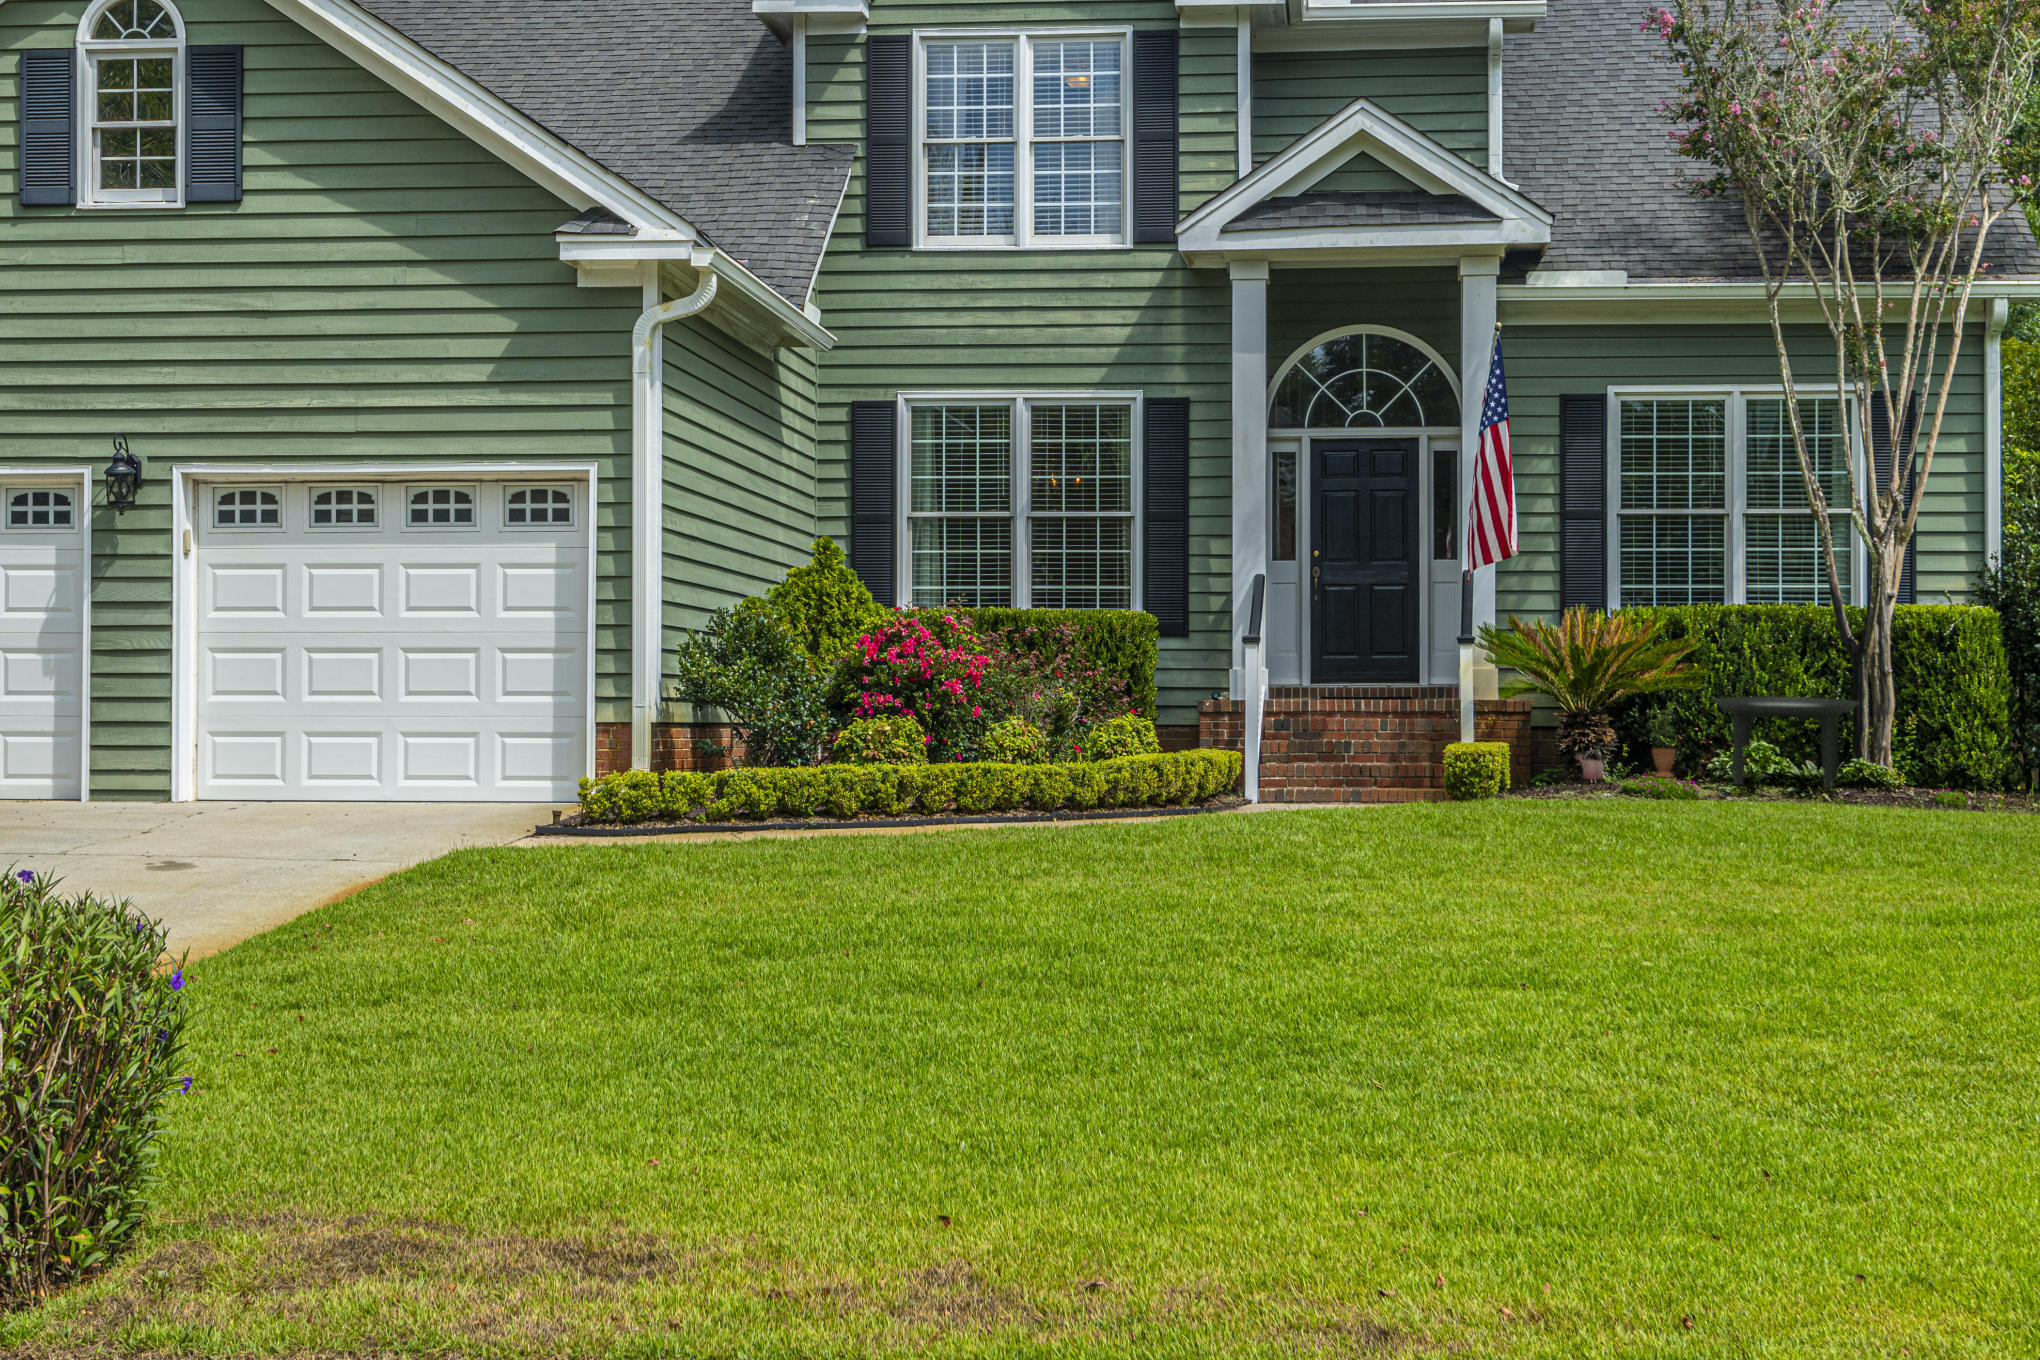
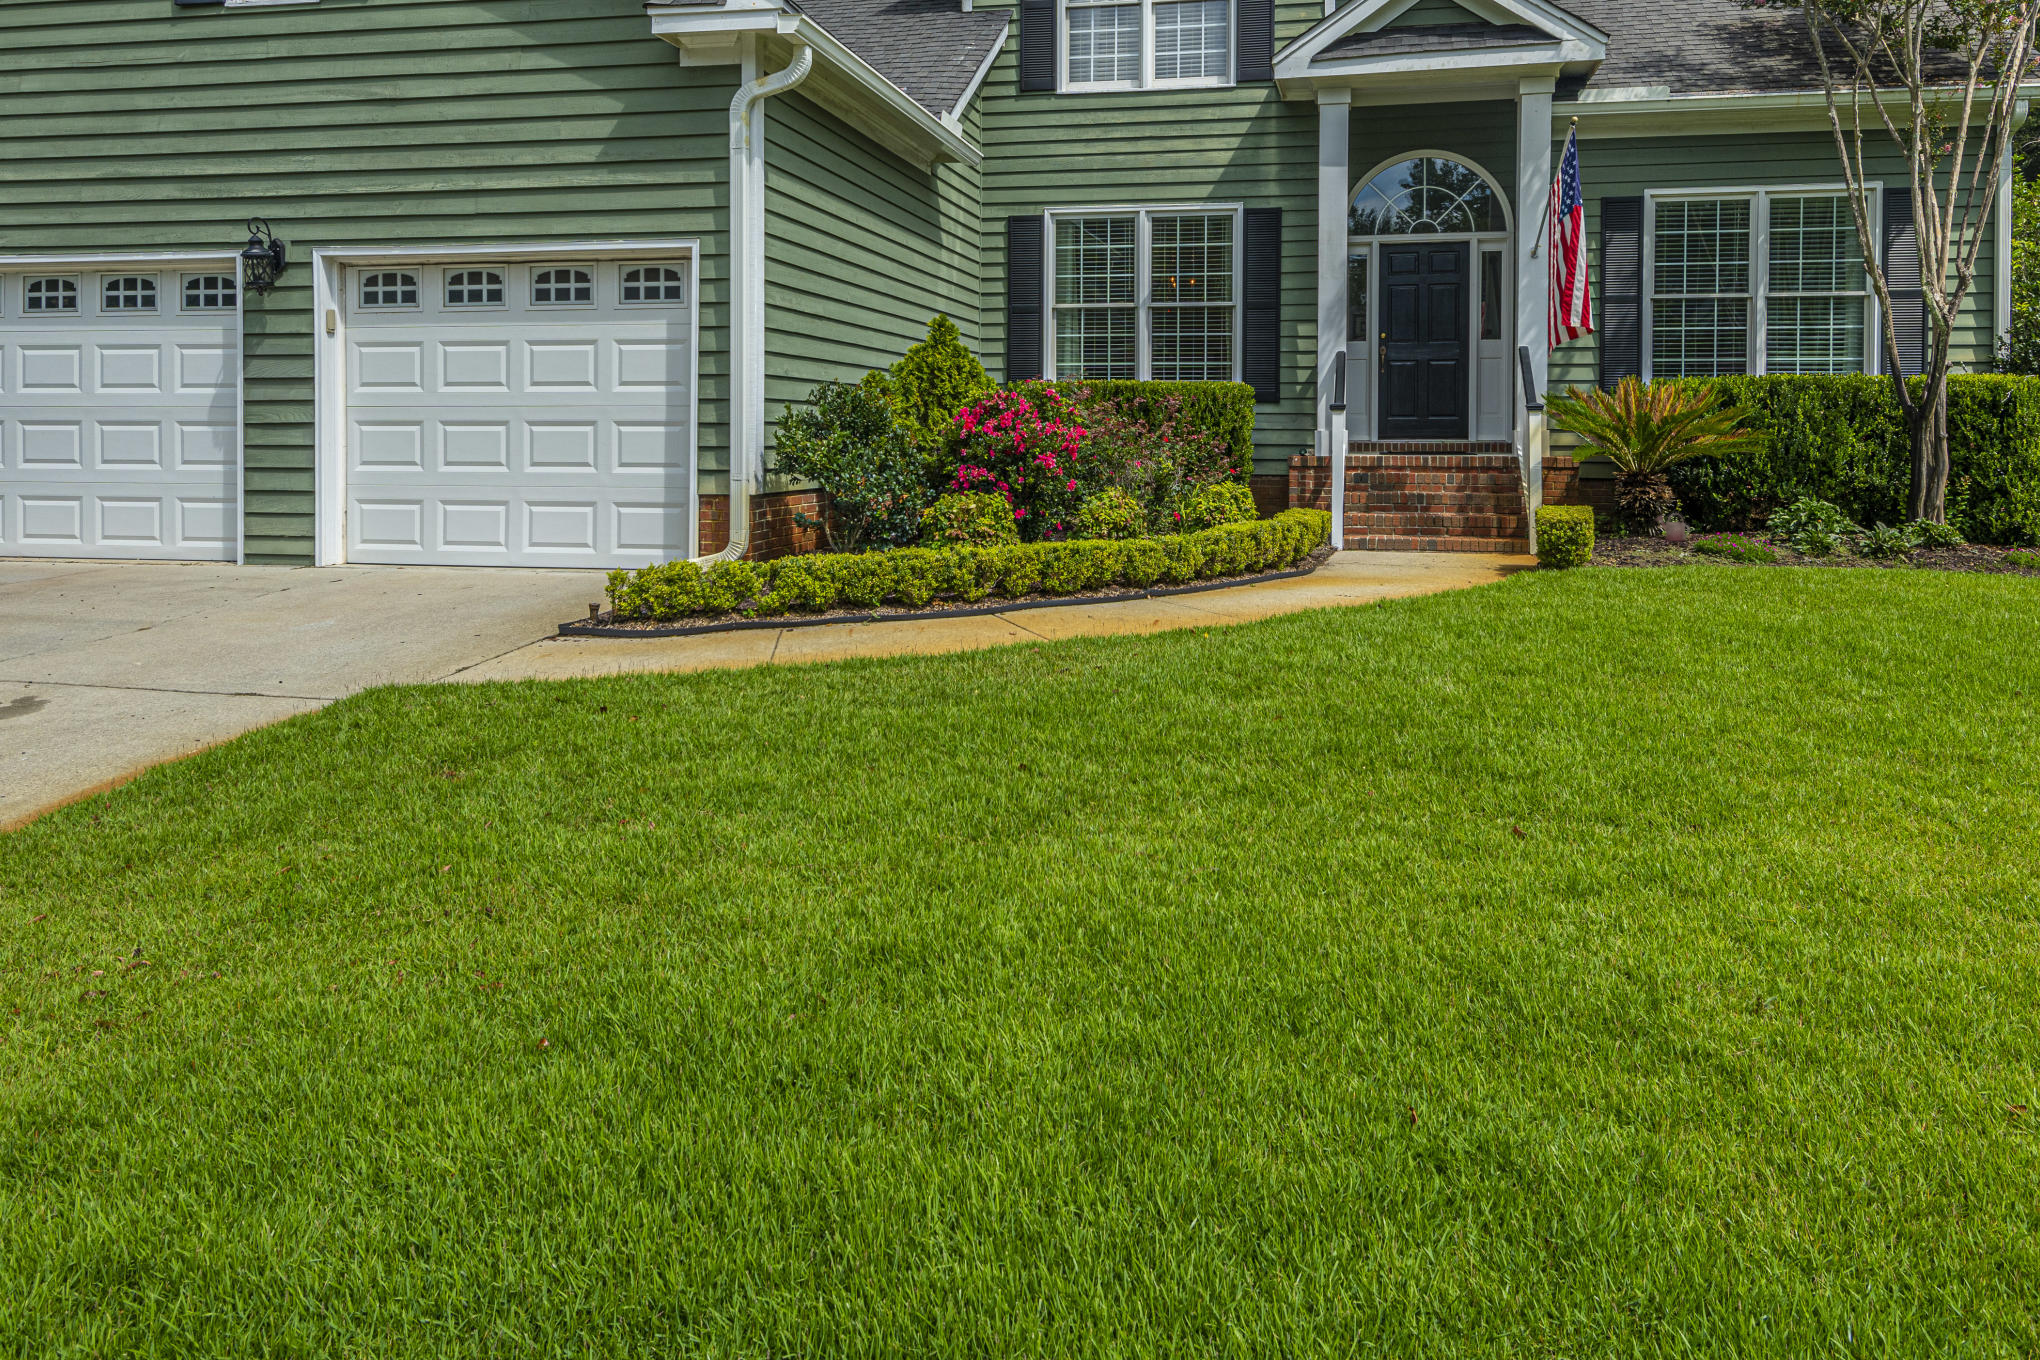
round table: present [1715,697,1858,788] -> none [1803,462,1969,558]
potted plant: present [1650,710,1676,777] -> none [1723,471,1756,538]

